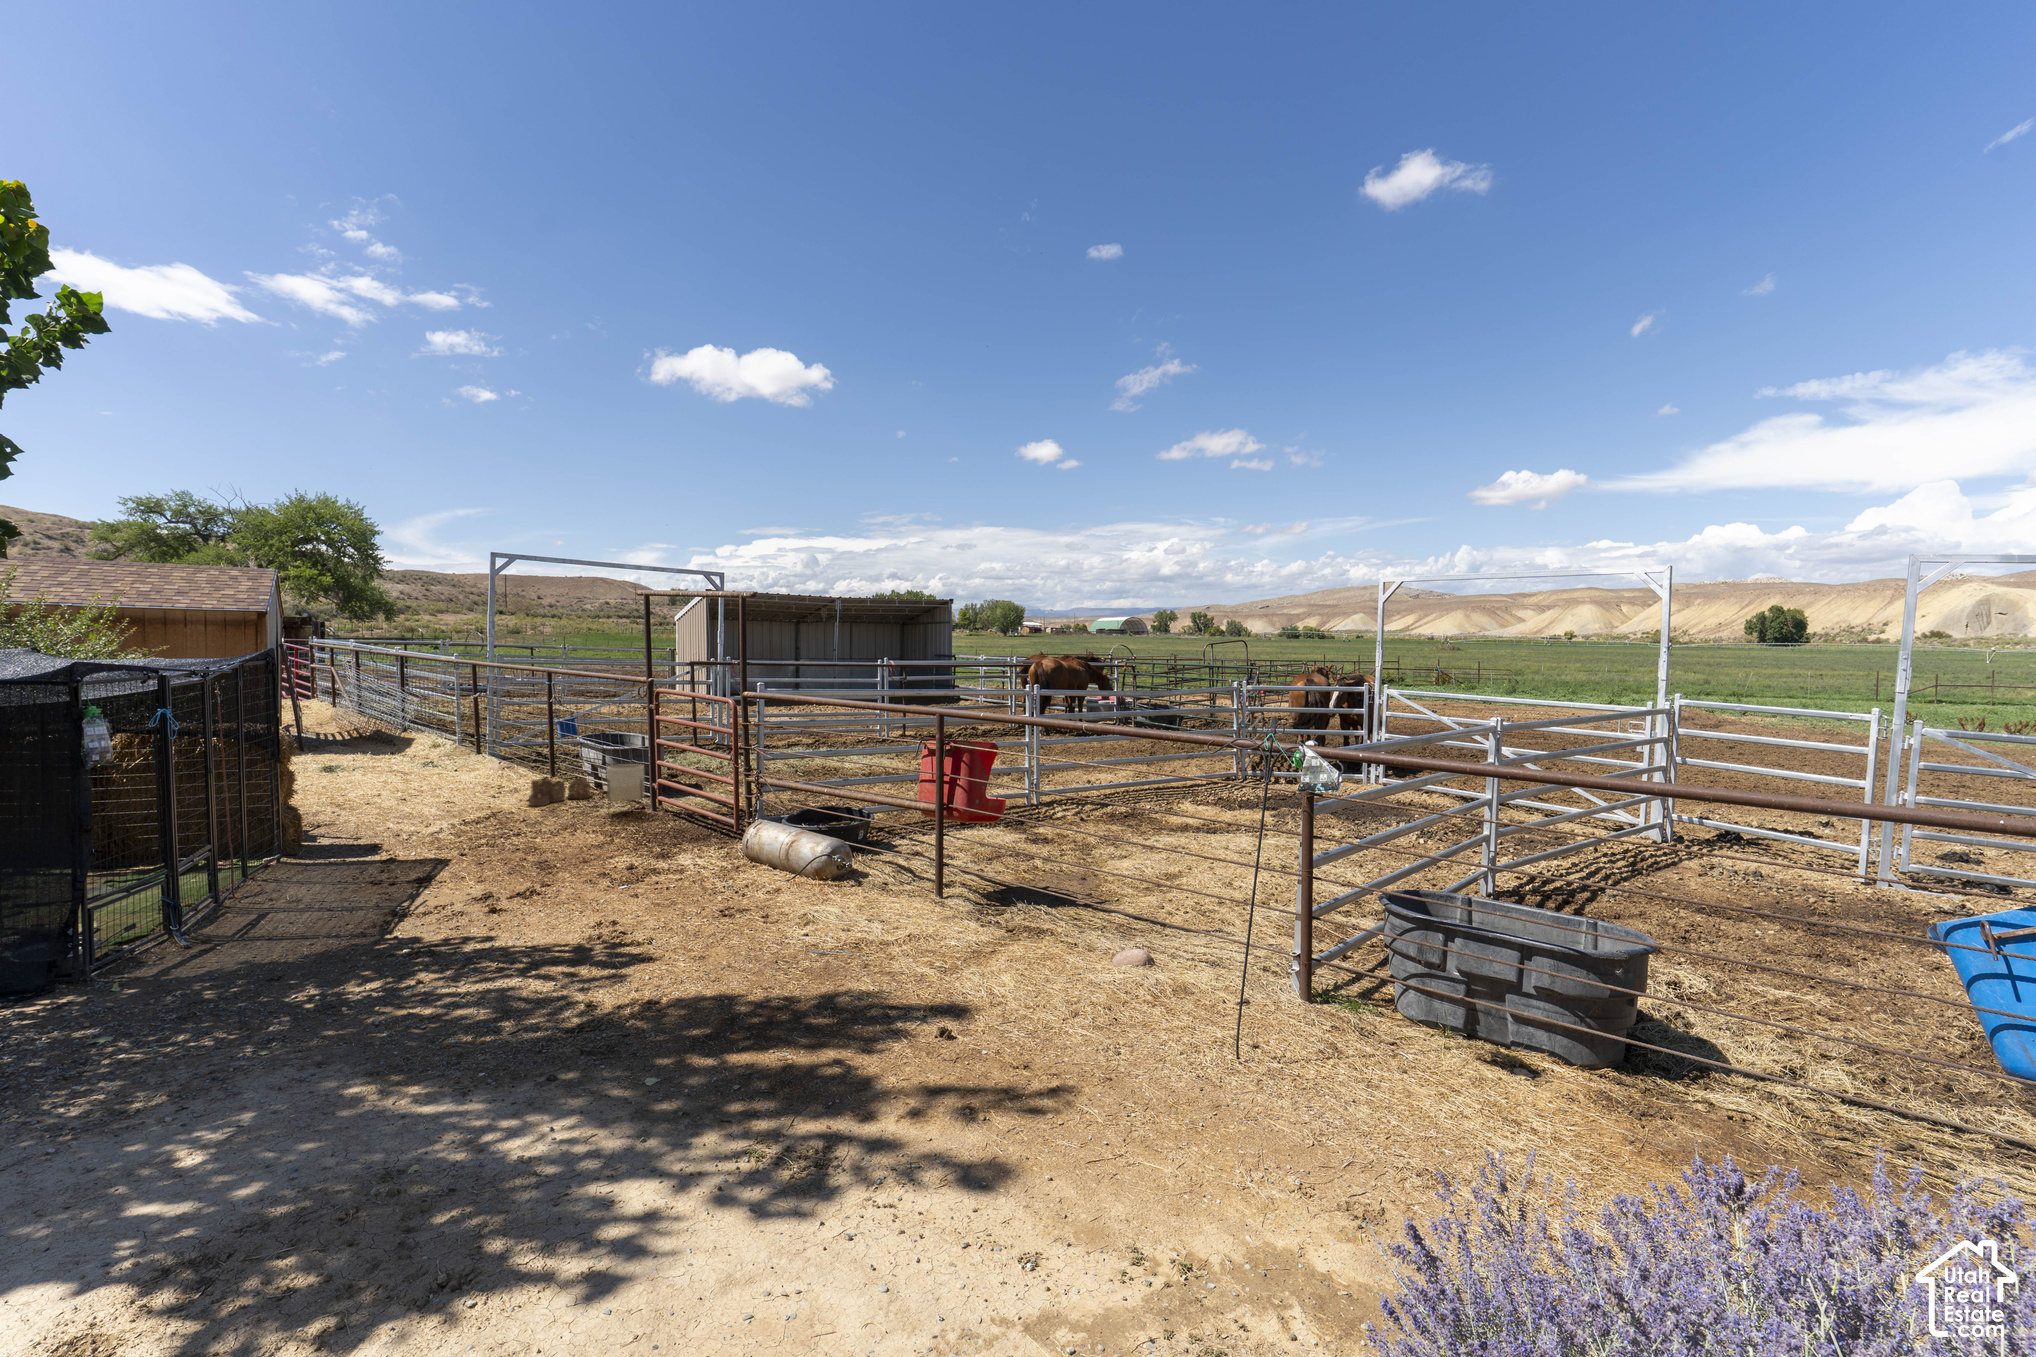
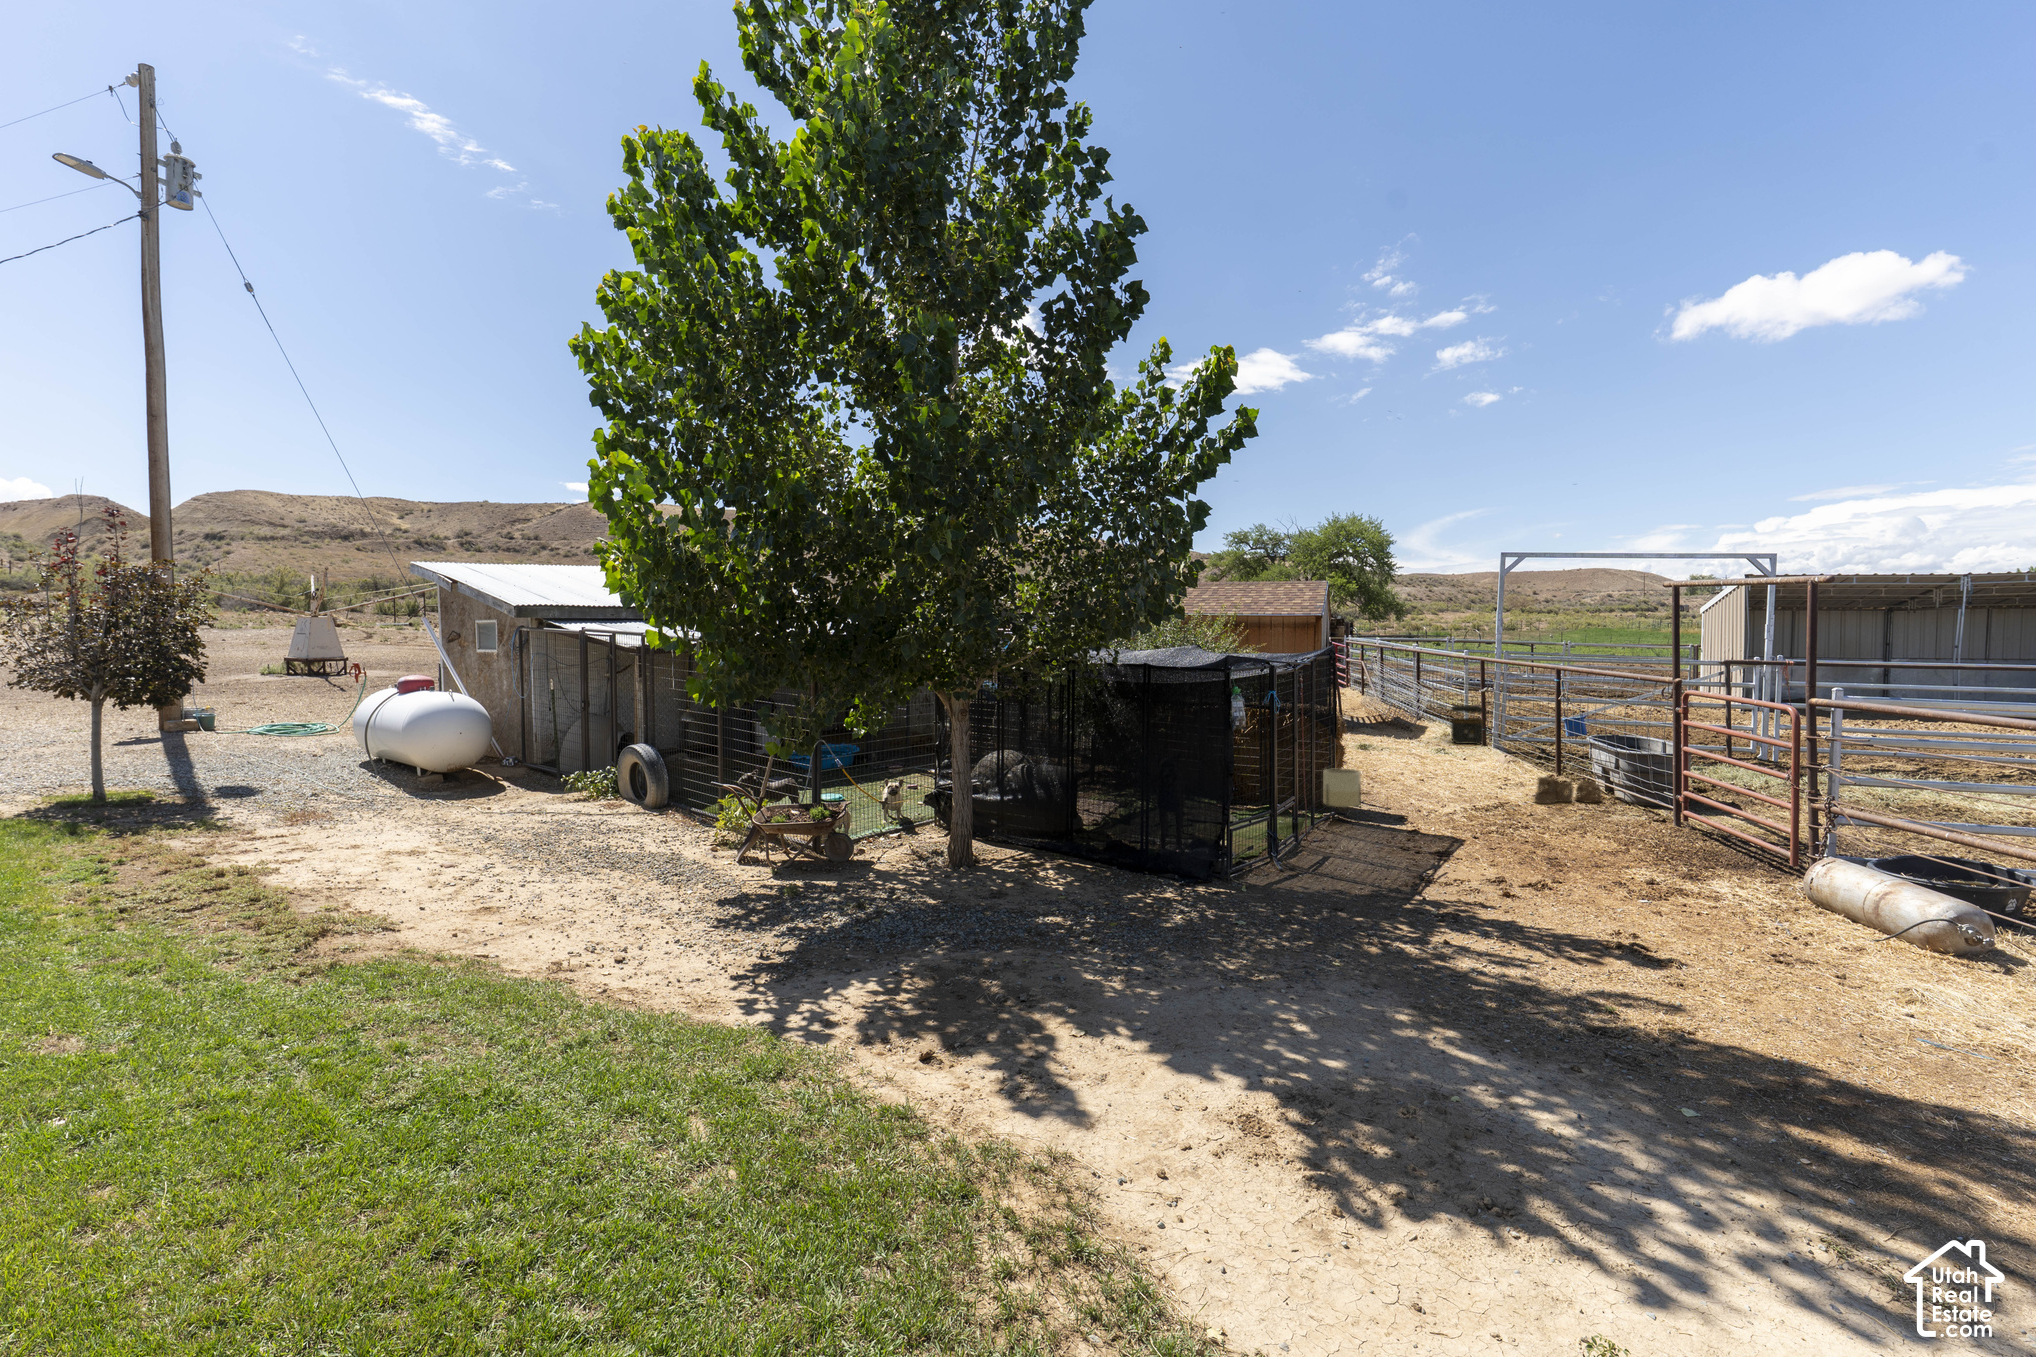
toolbox: none [442,711,479,753] -> present [1451,705,1484,744]
planter: present [607,764,644,801] -> present [1323,768,1361,809]

